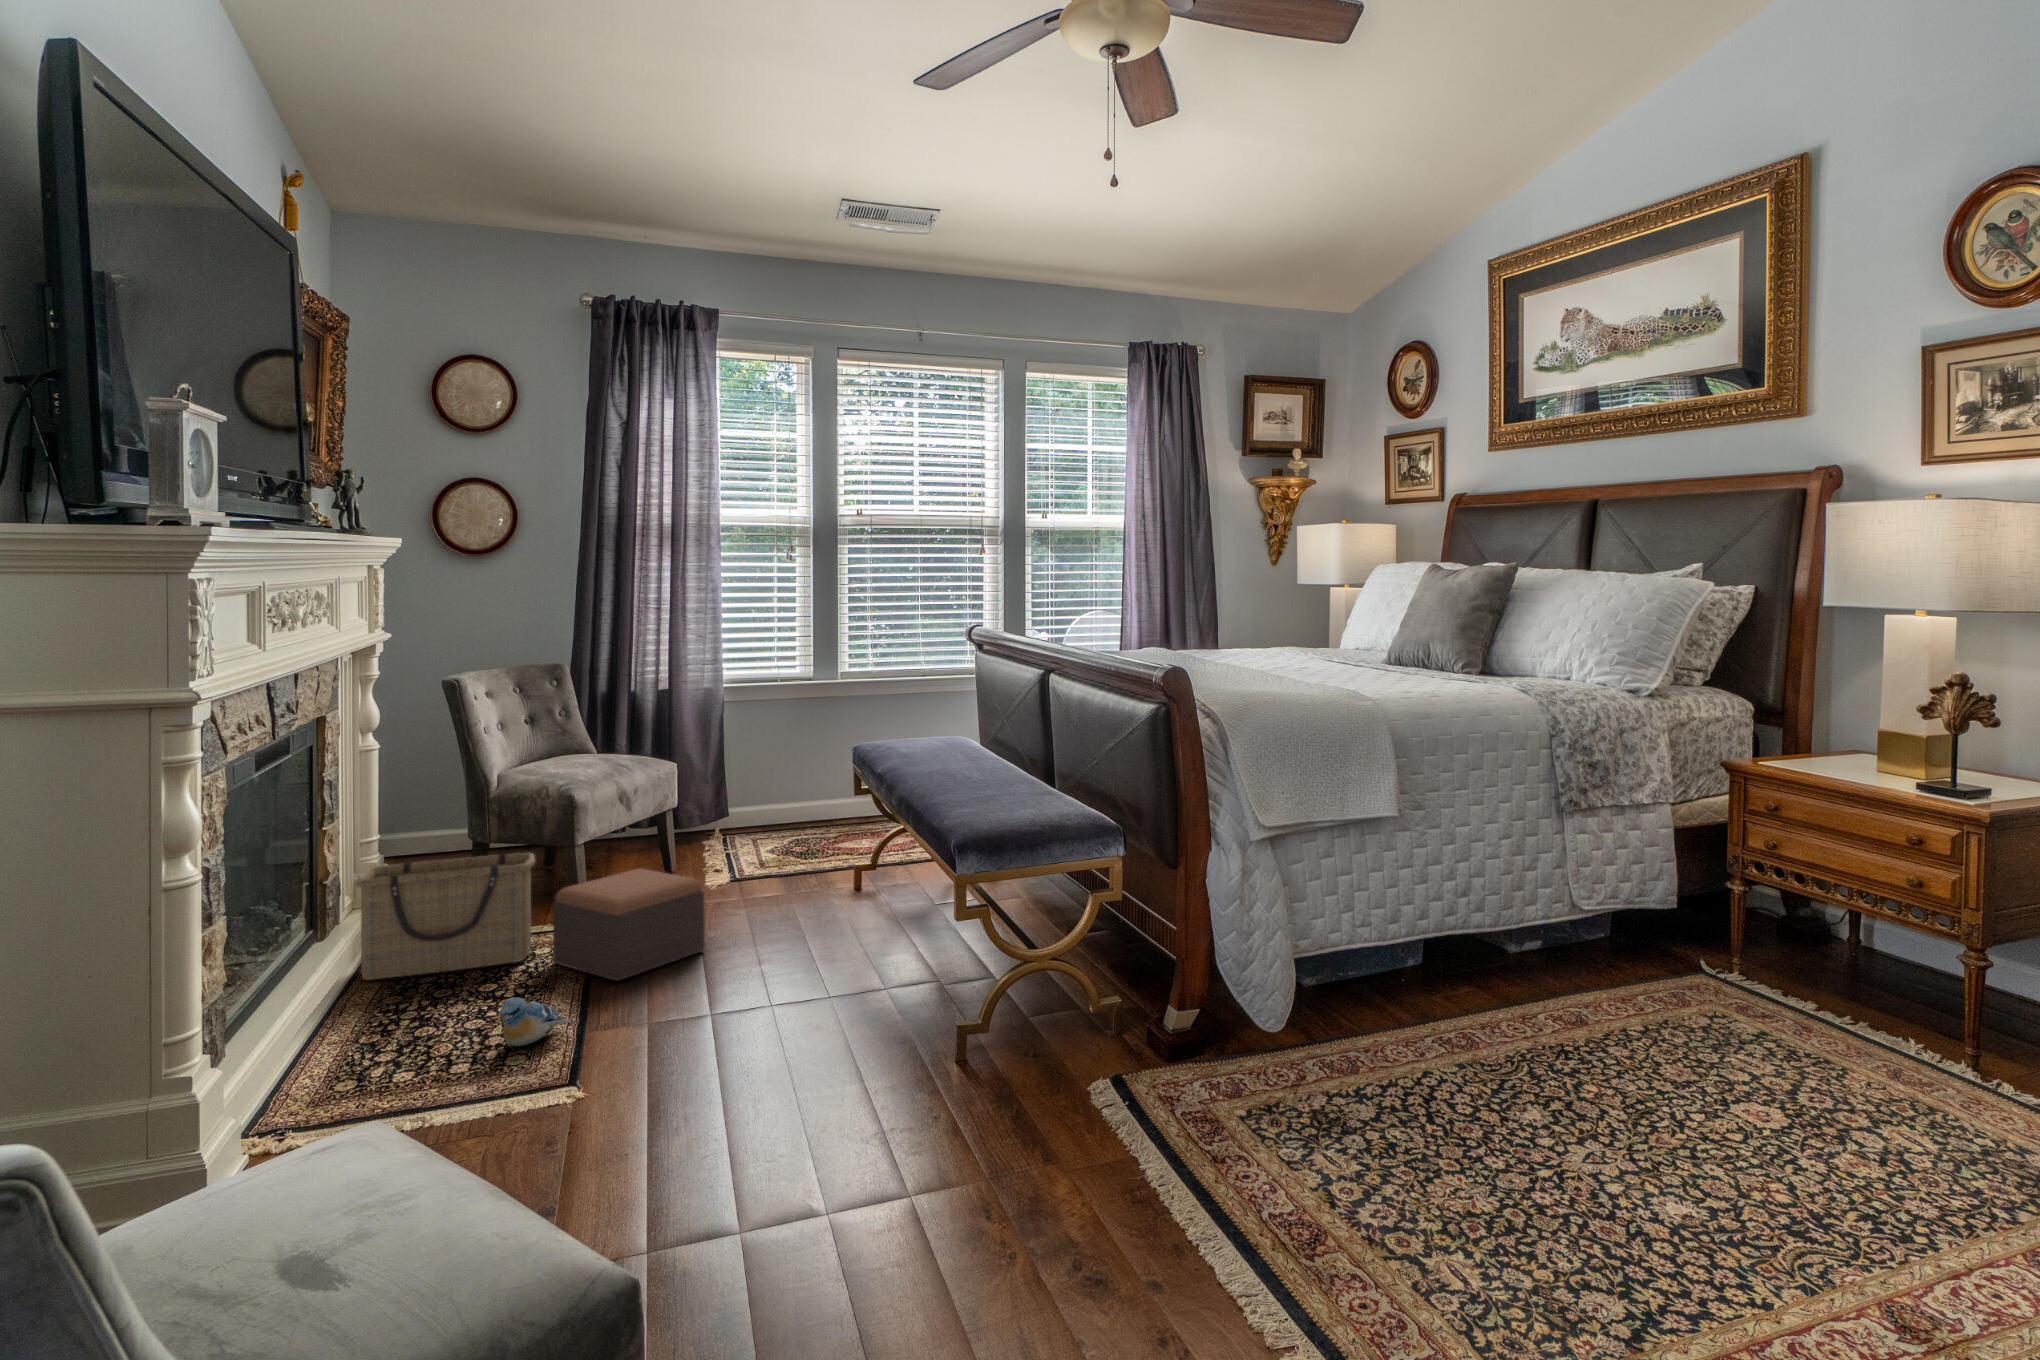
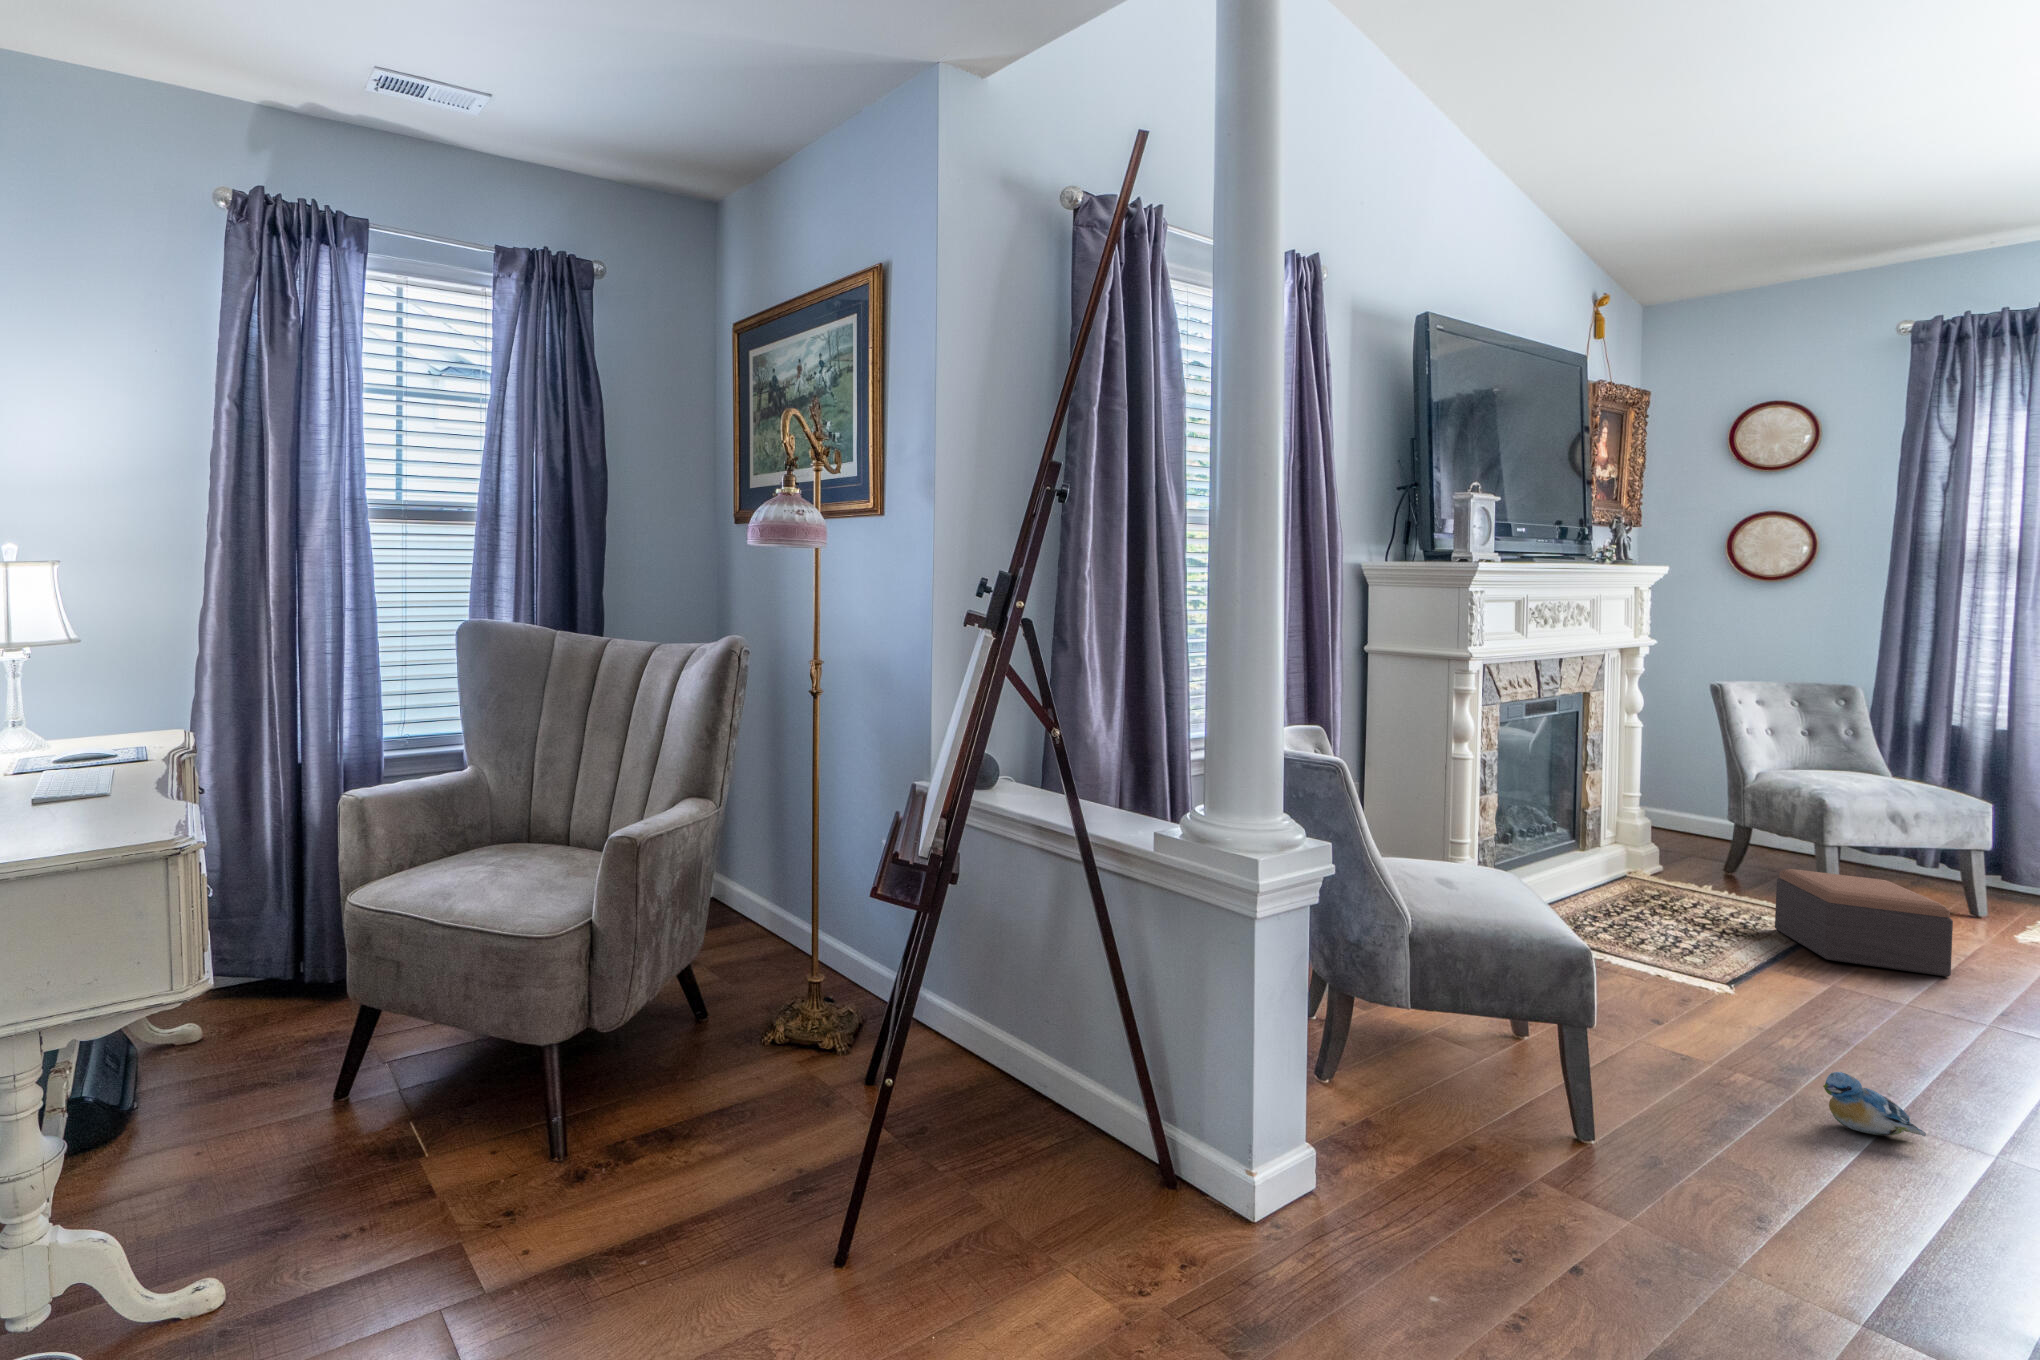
basket: present [355,853,536,980] -> none [1609,807,1770,917]
plush toy: present [499,997,570,1046] -> present [1823,1072,1926,1136]

